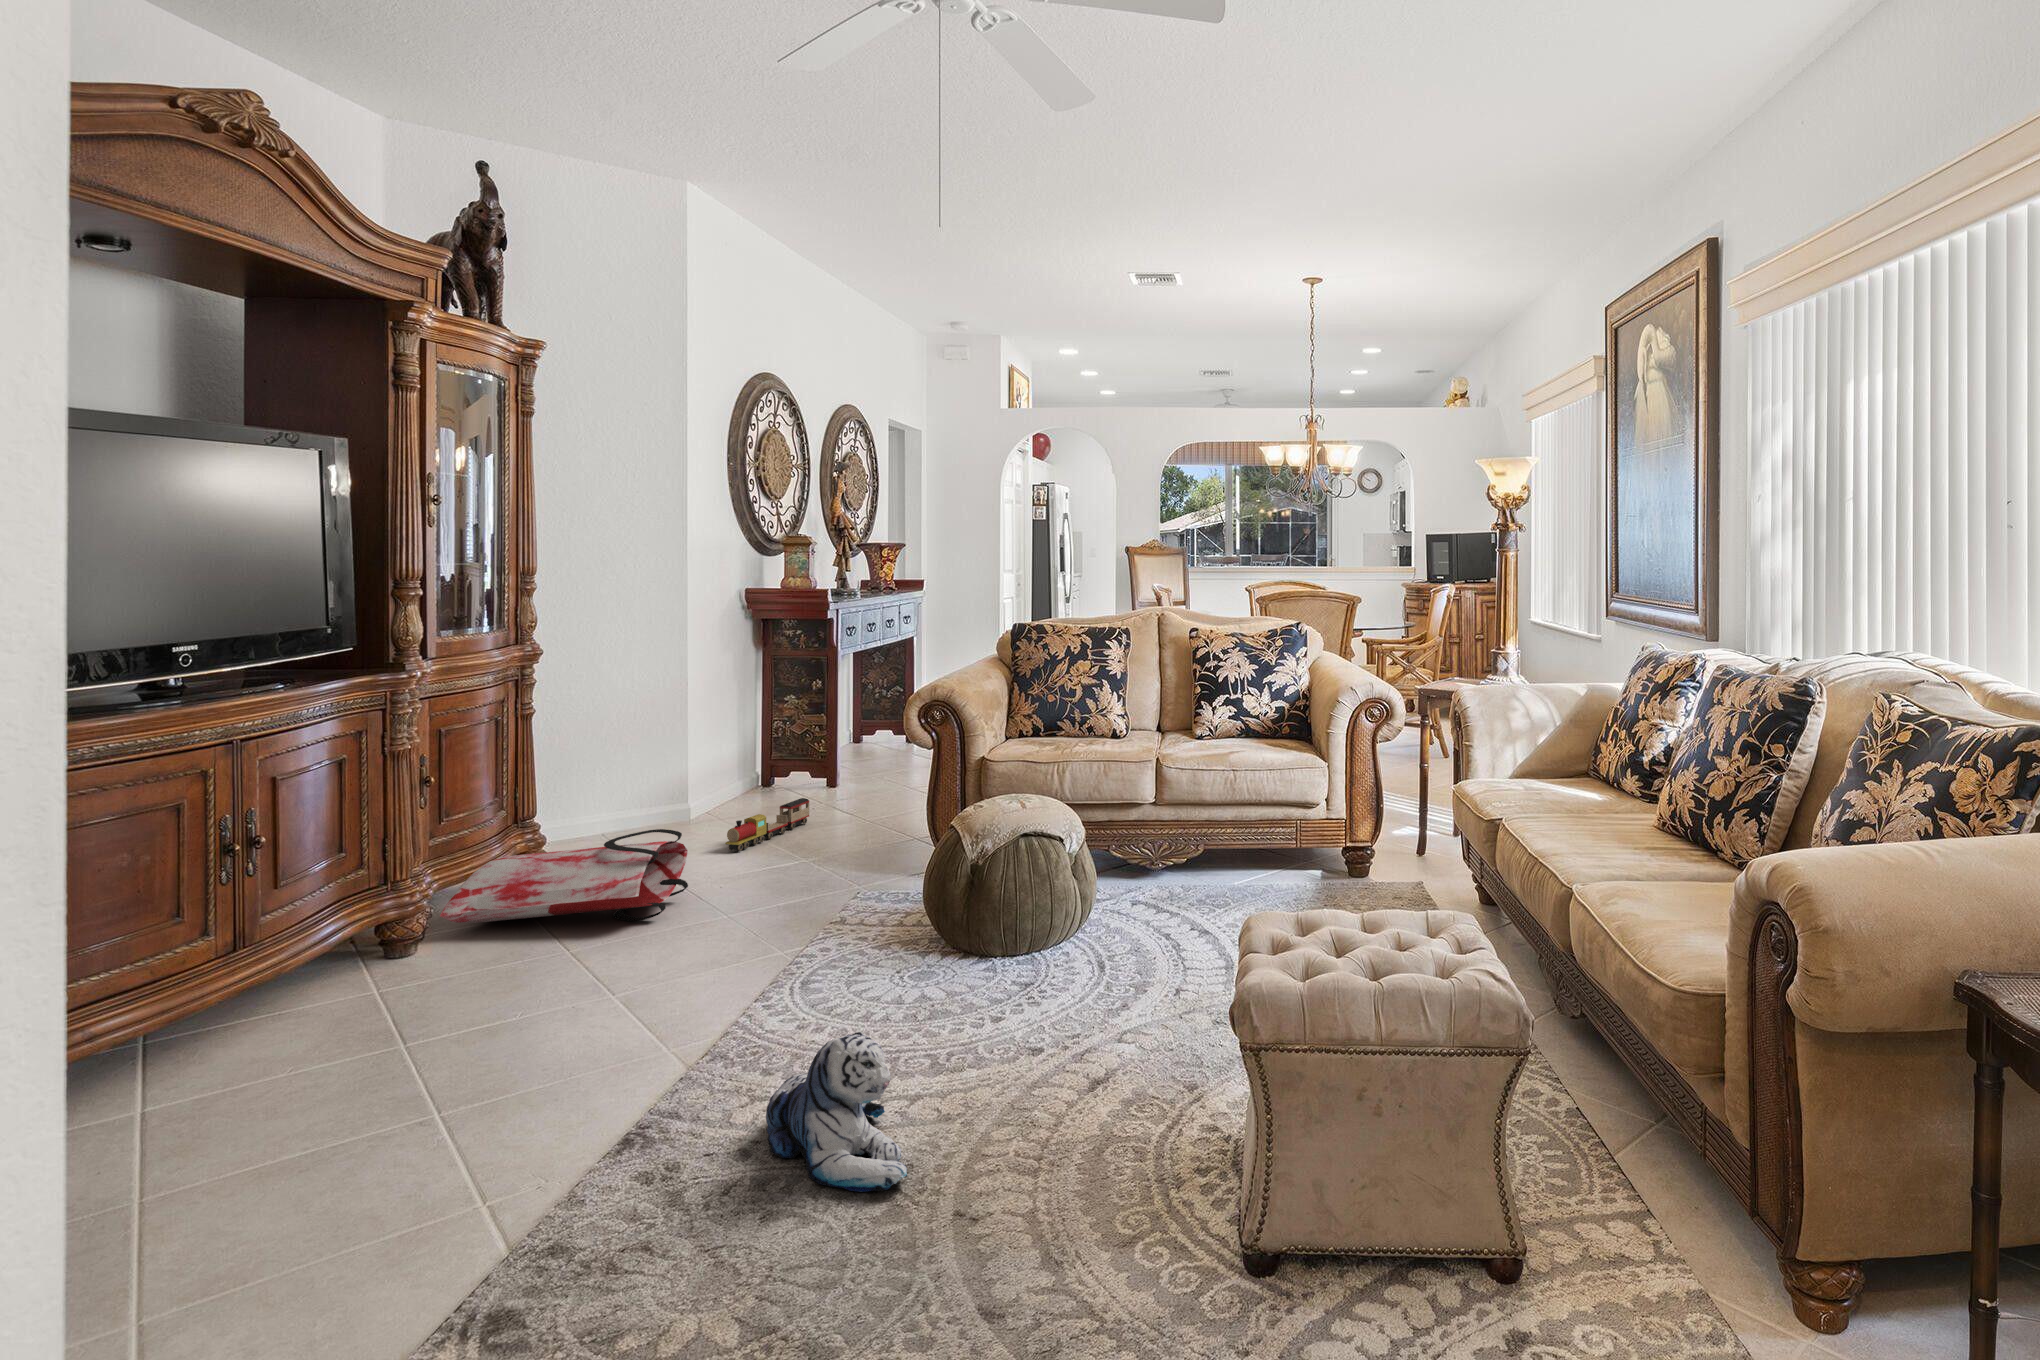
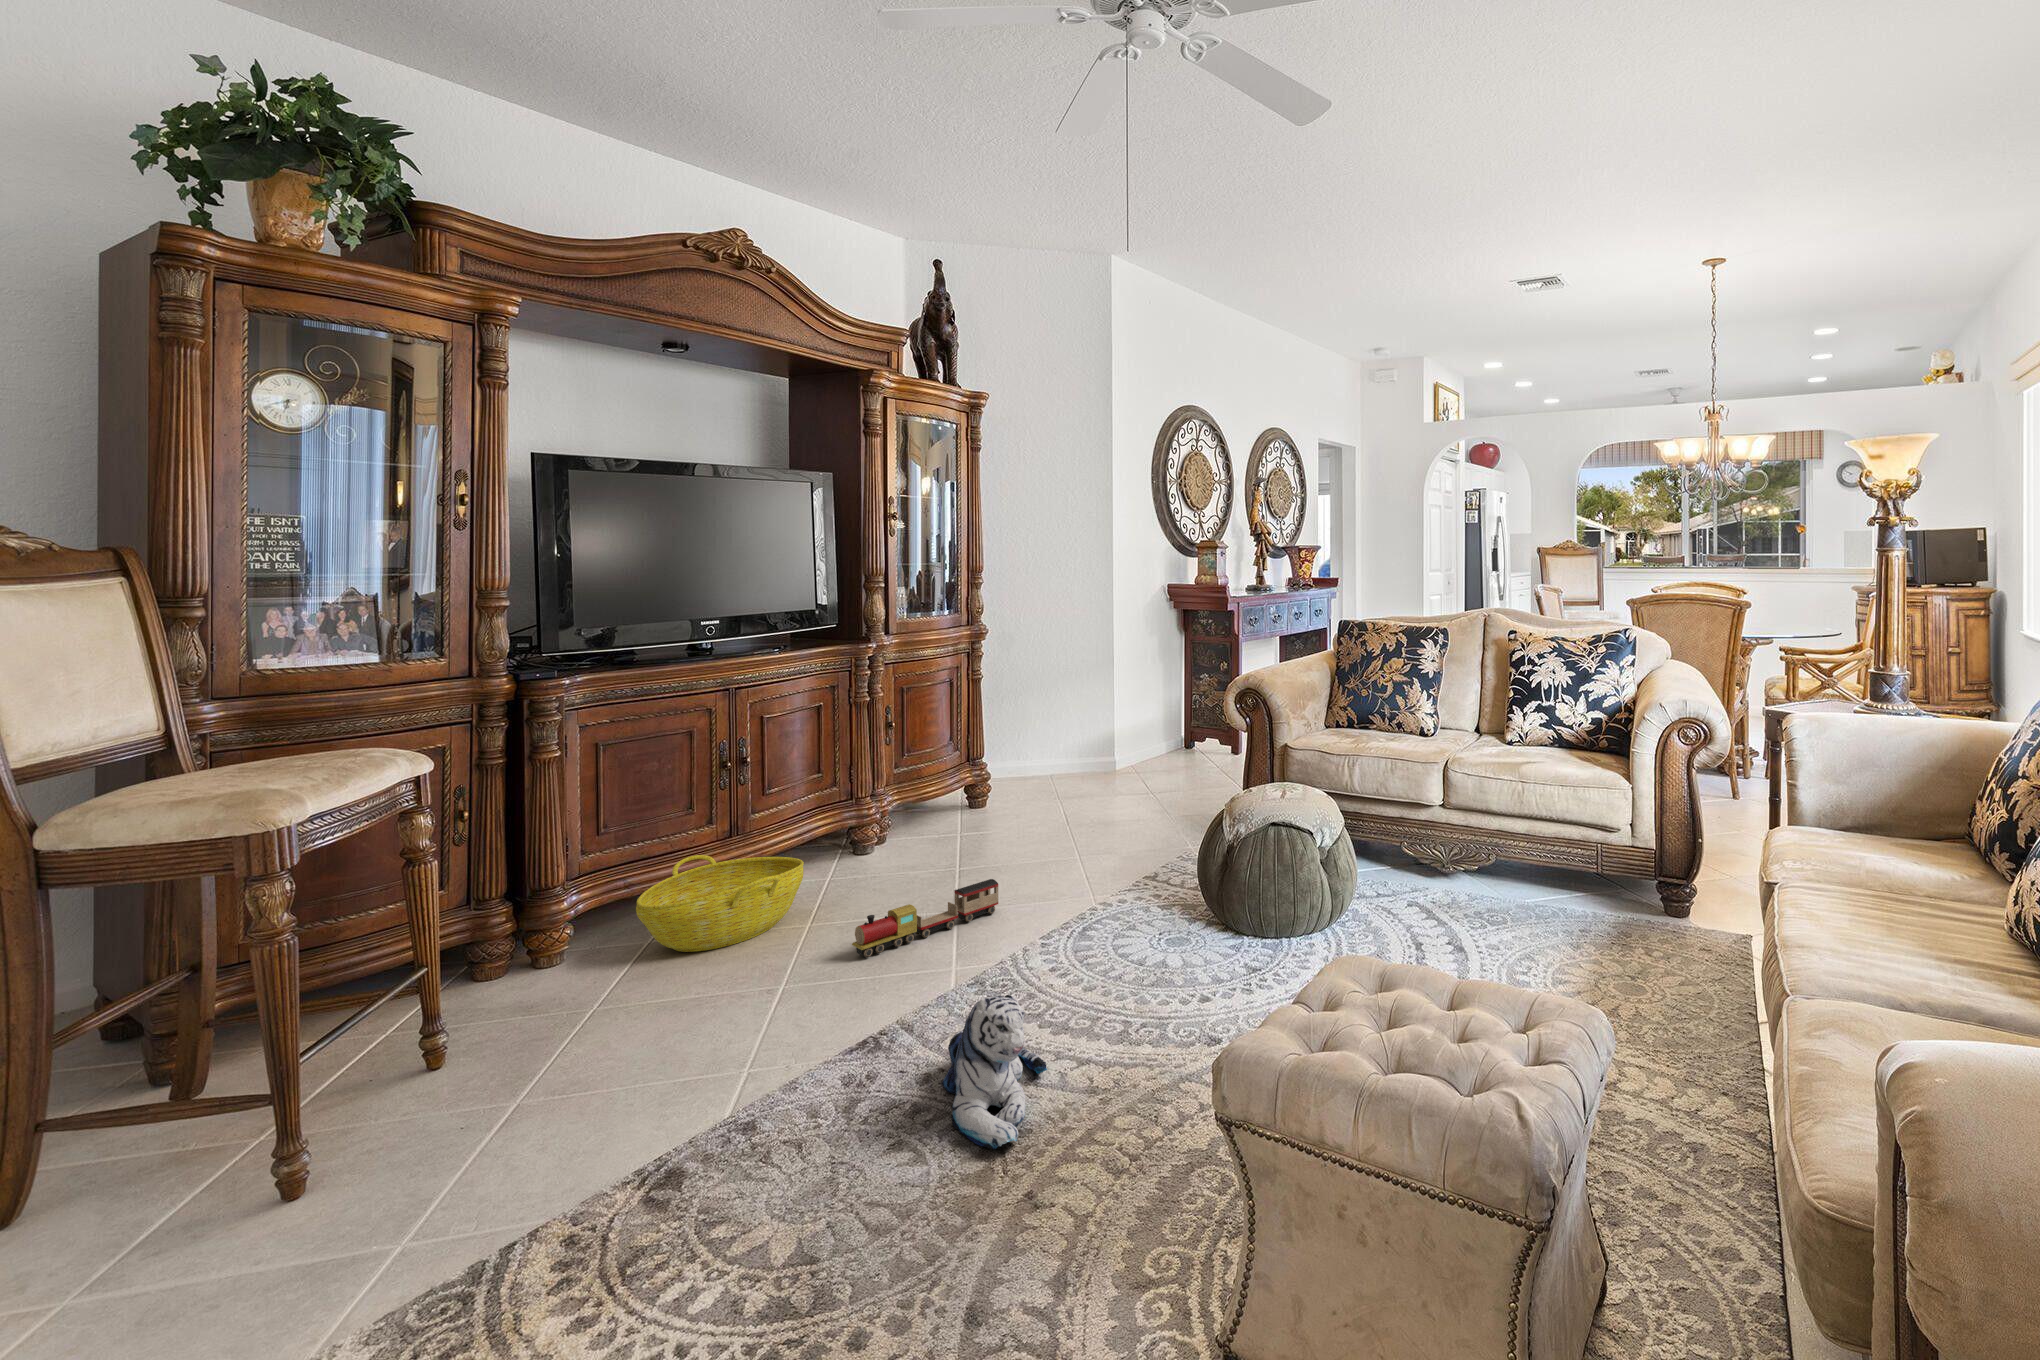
toy train: present [725,798,809,851] -> present [852,879,999,957]
bag: present [440,829,688,923] -> none [886,779,1063,851]
basket: none [150,962,390,1109] -> present [636,855,804,952]

